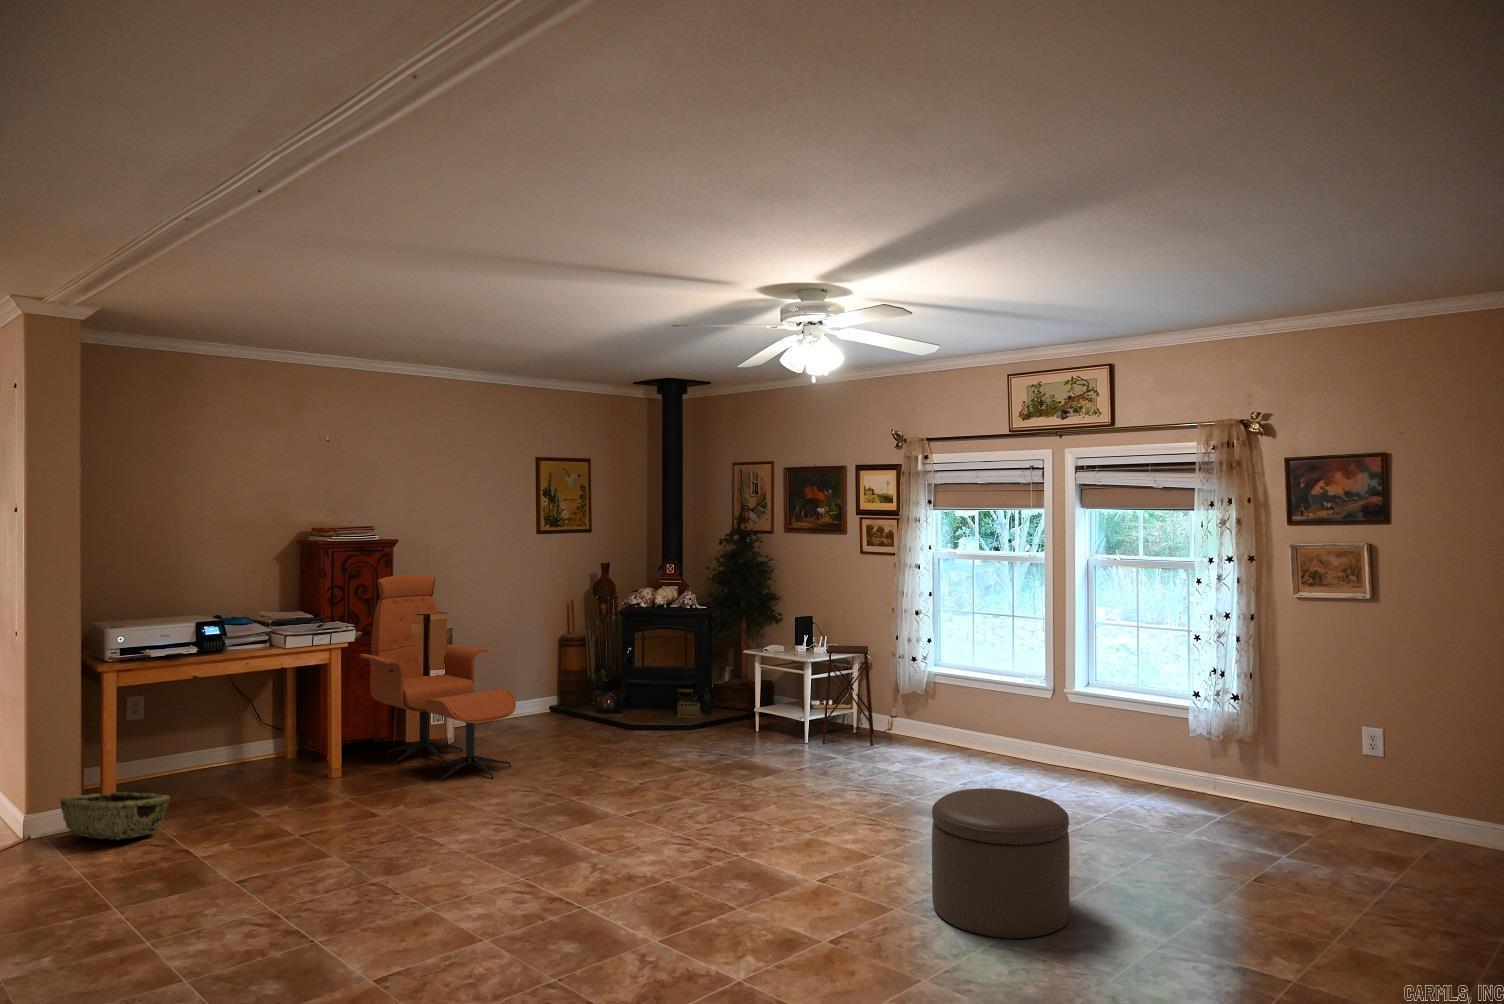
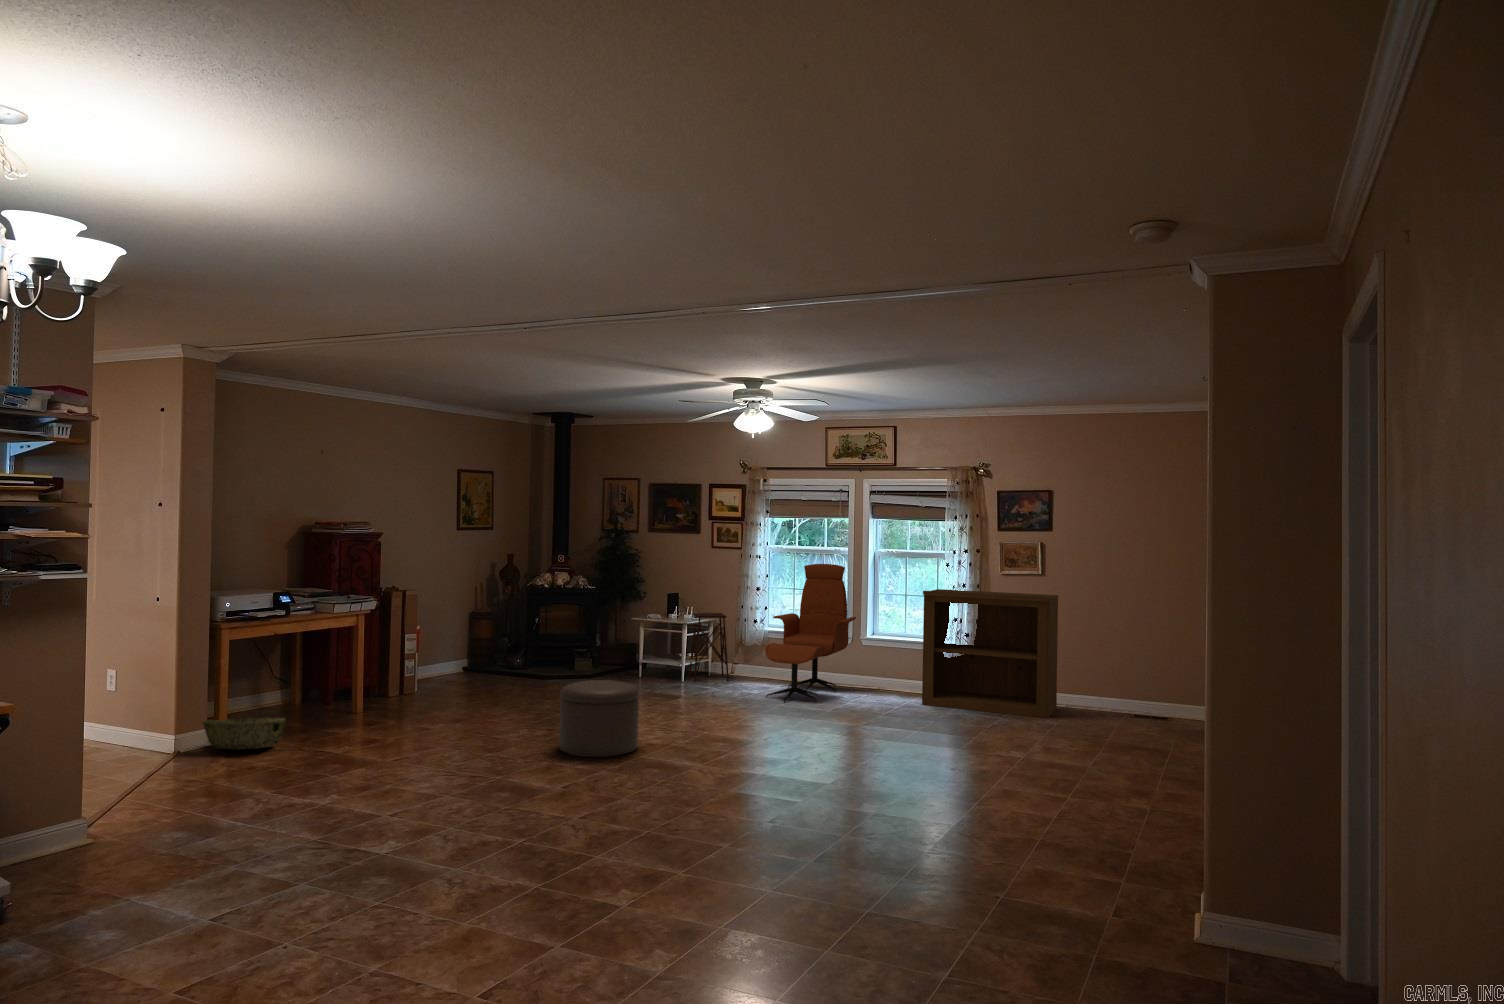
lounge chair: present [360,575,516,781] -> present [765,564,856,703]
bookshelf: none [1149,621,1408,862] -> present [922,589,1058,718]
ottoman: present [932,788,1070,938] -> present [559,680,639,757]

